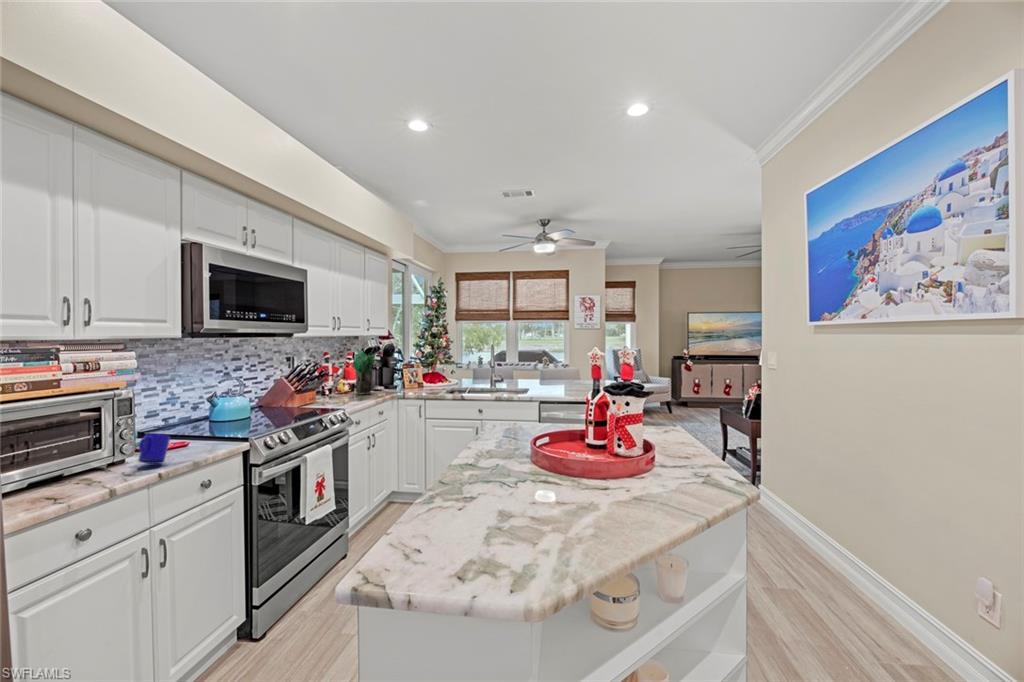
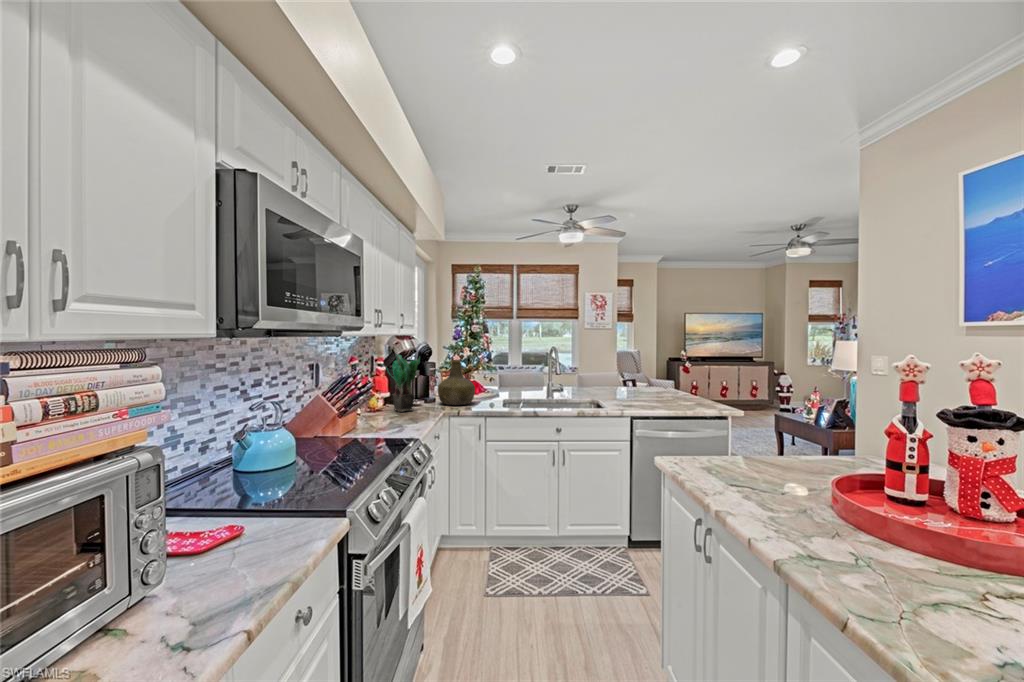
bottle: none [396,355,427,391] -> present [438,360,475,405]
mug: present [139,433,170,464] -> none [173,530,230,592]

